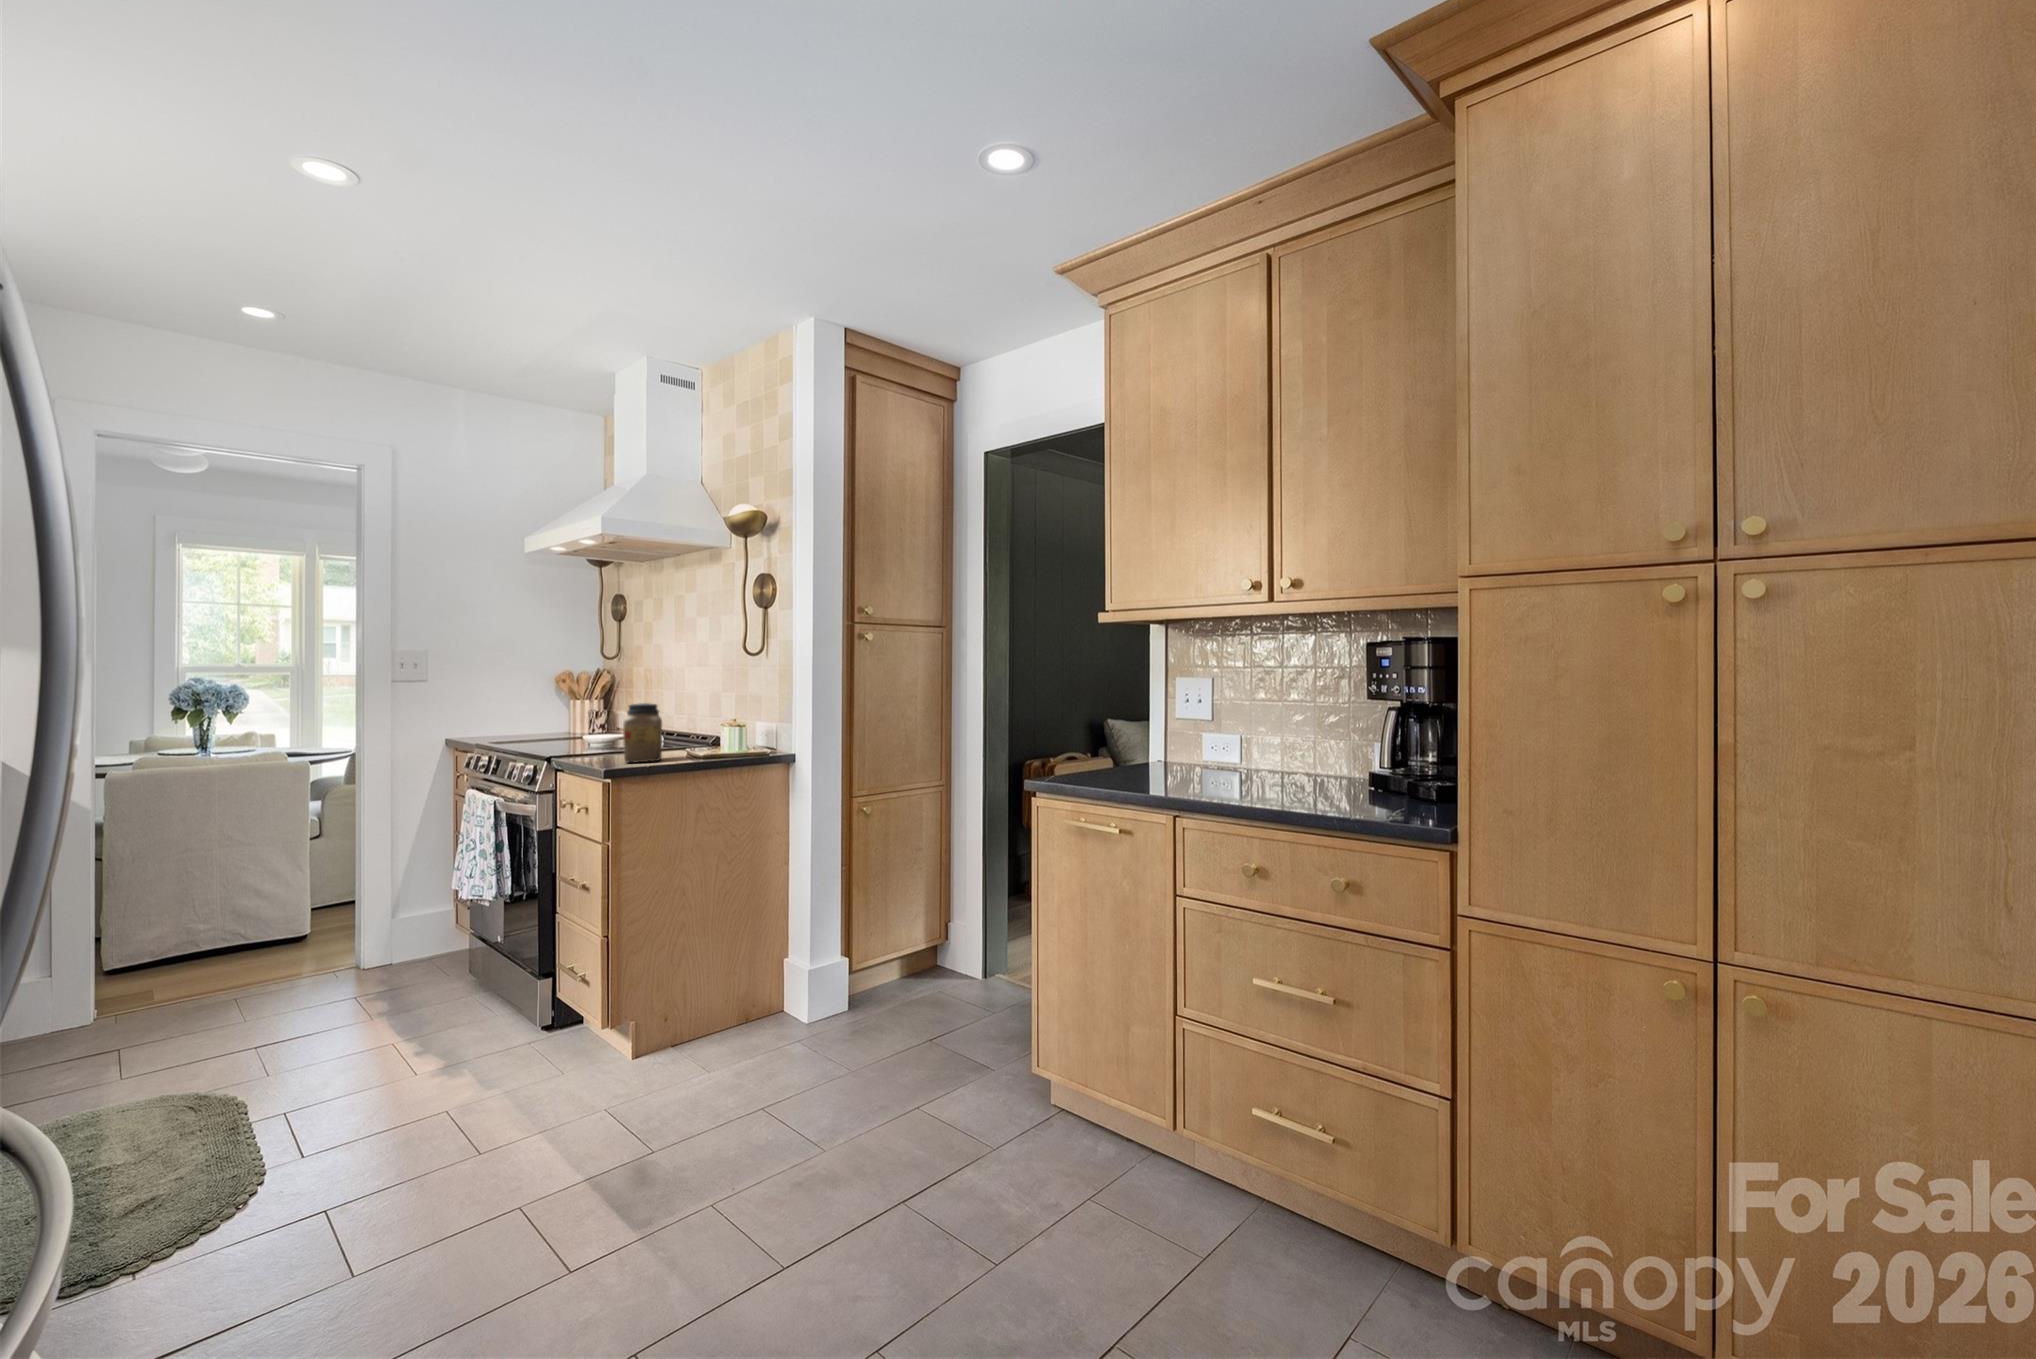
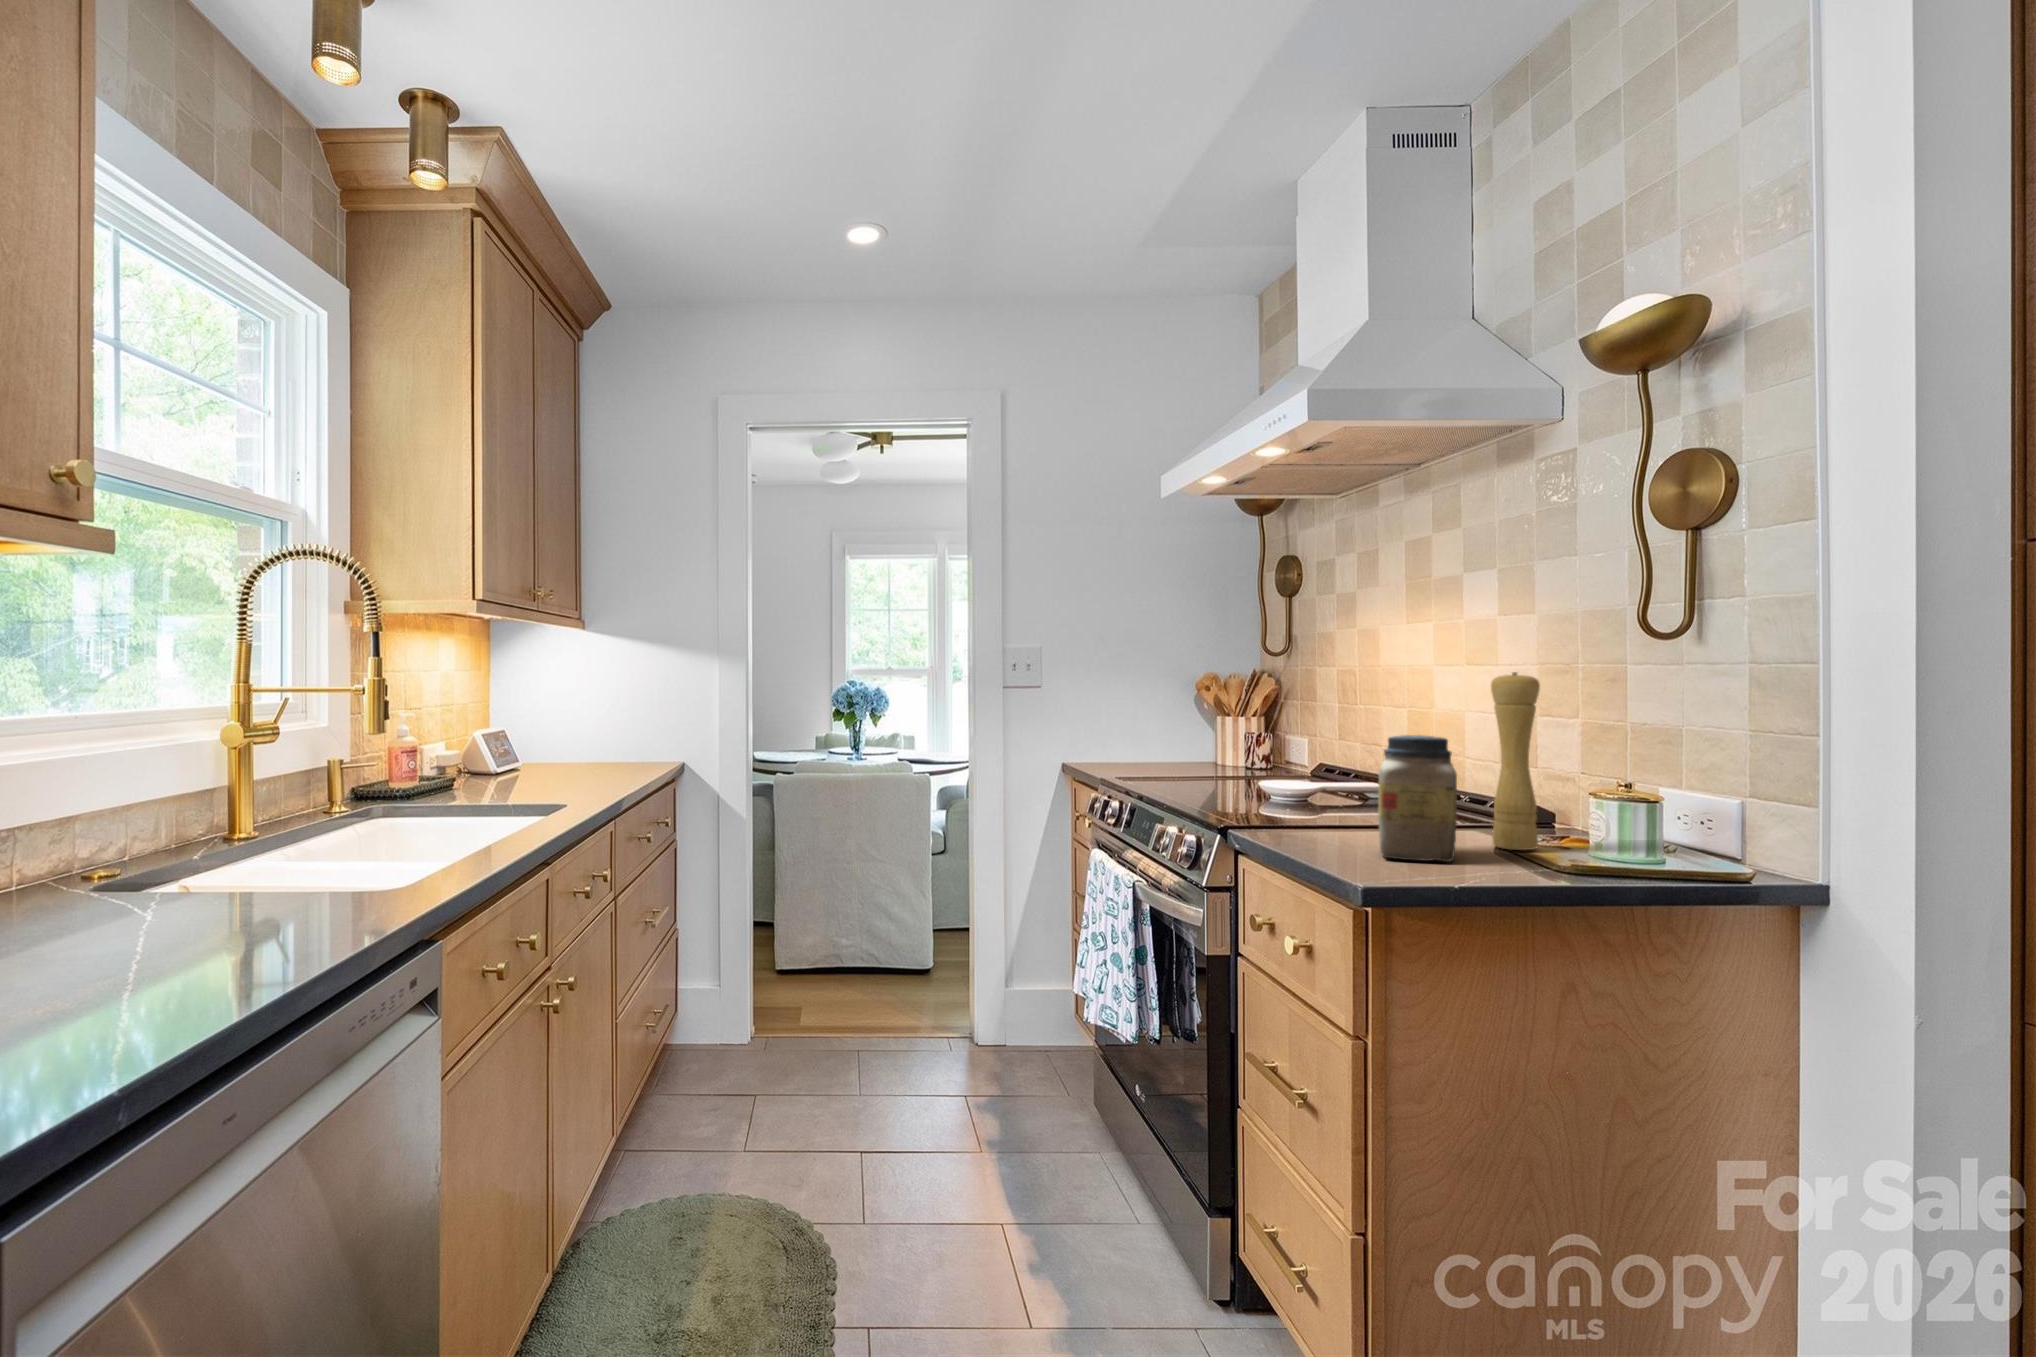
pepper mill: none [684,672,706,755] -> present [1491,672,1540,850]

